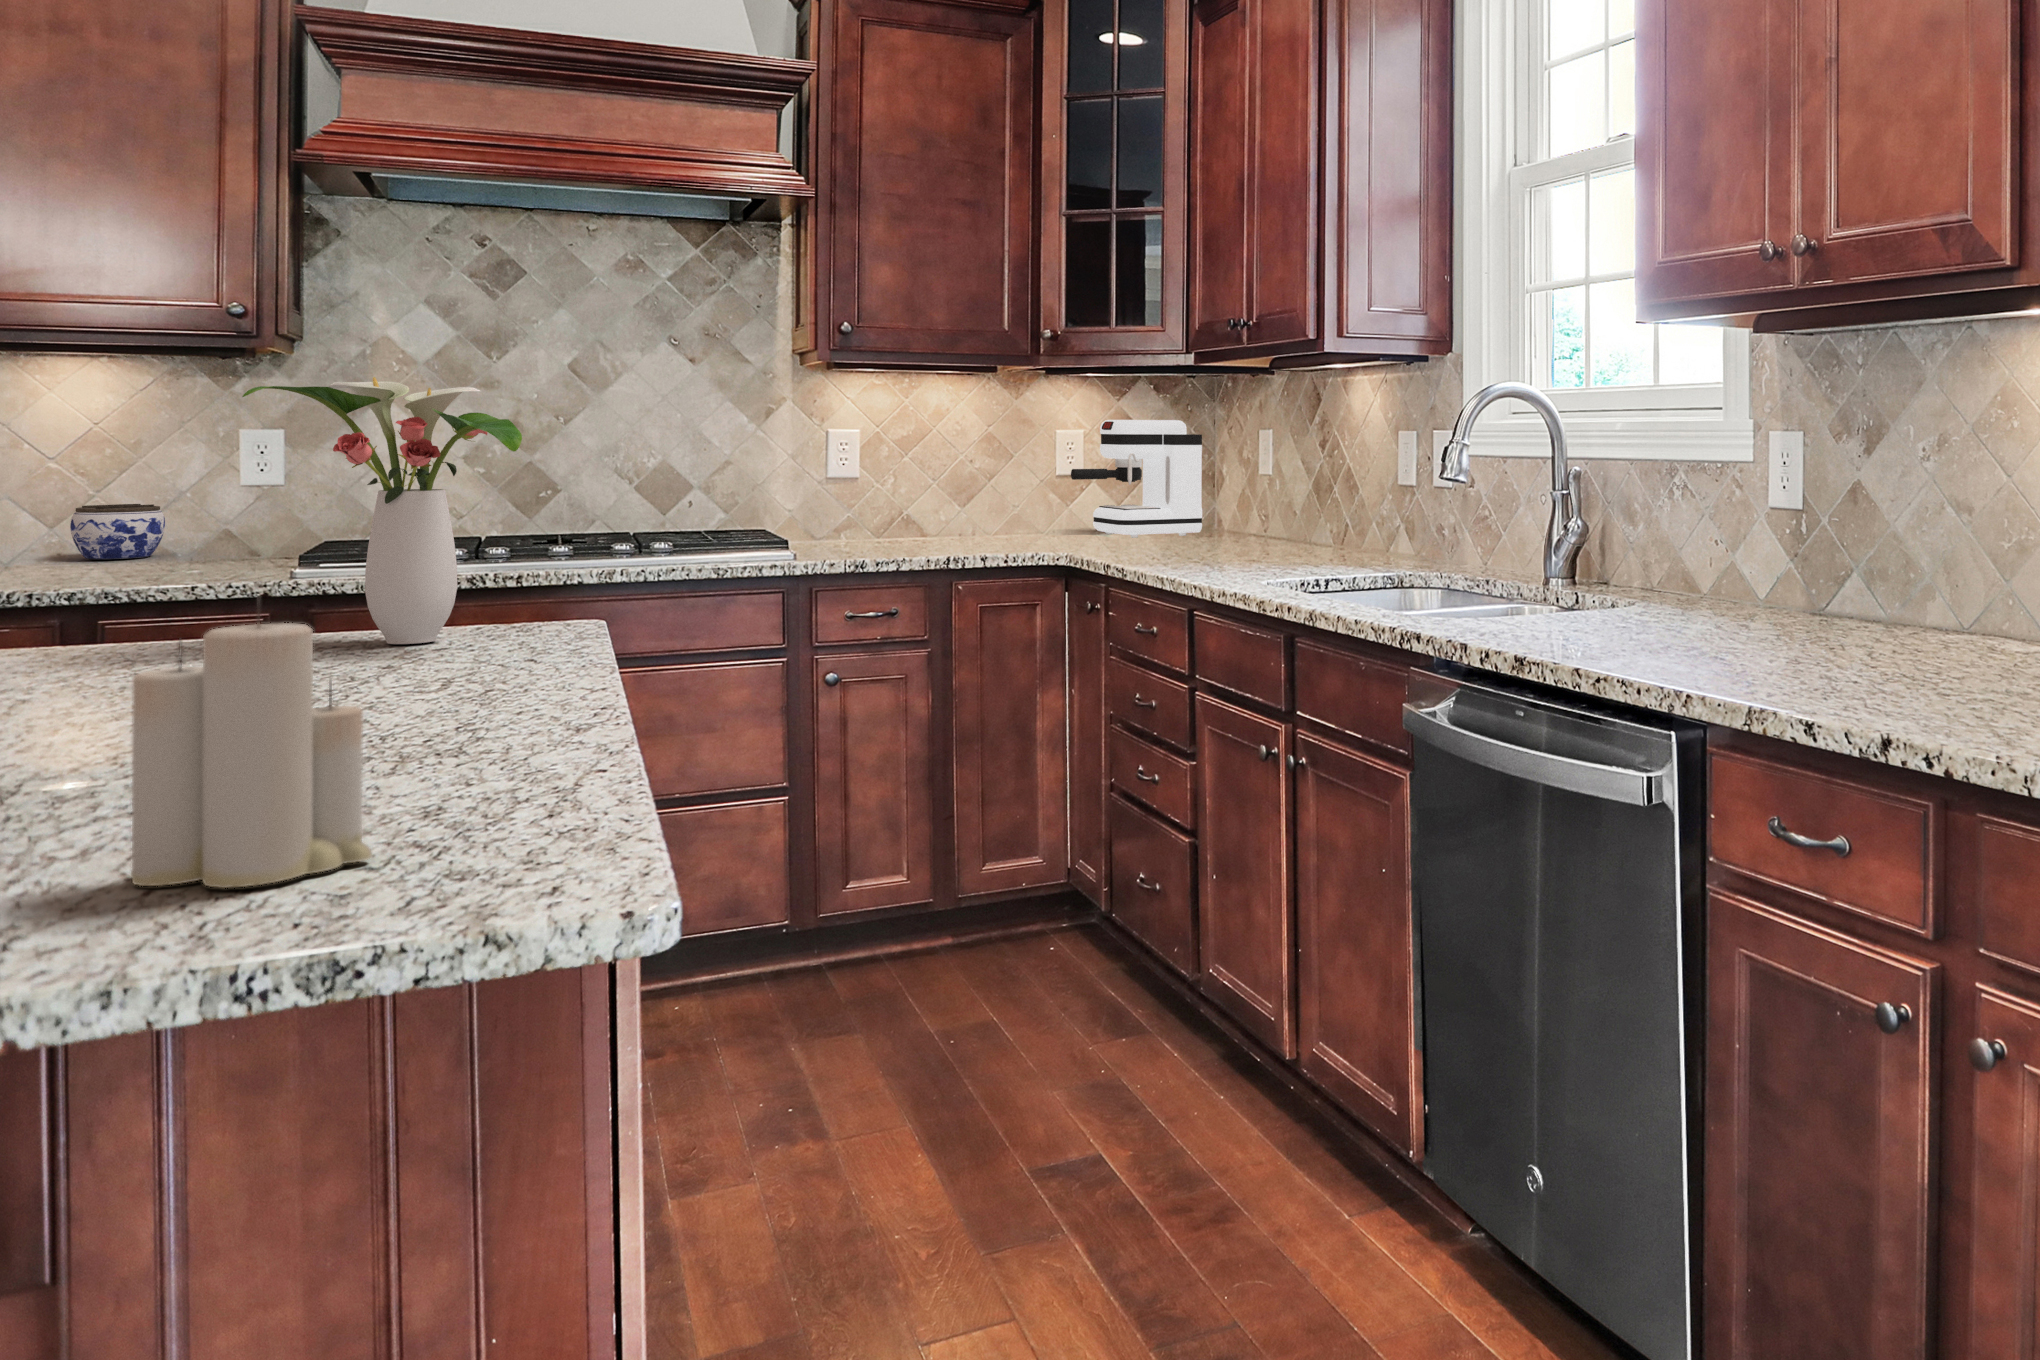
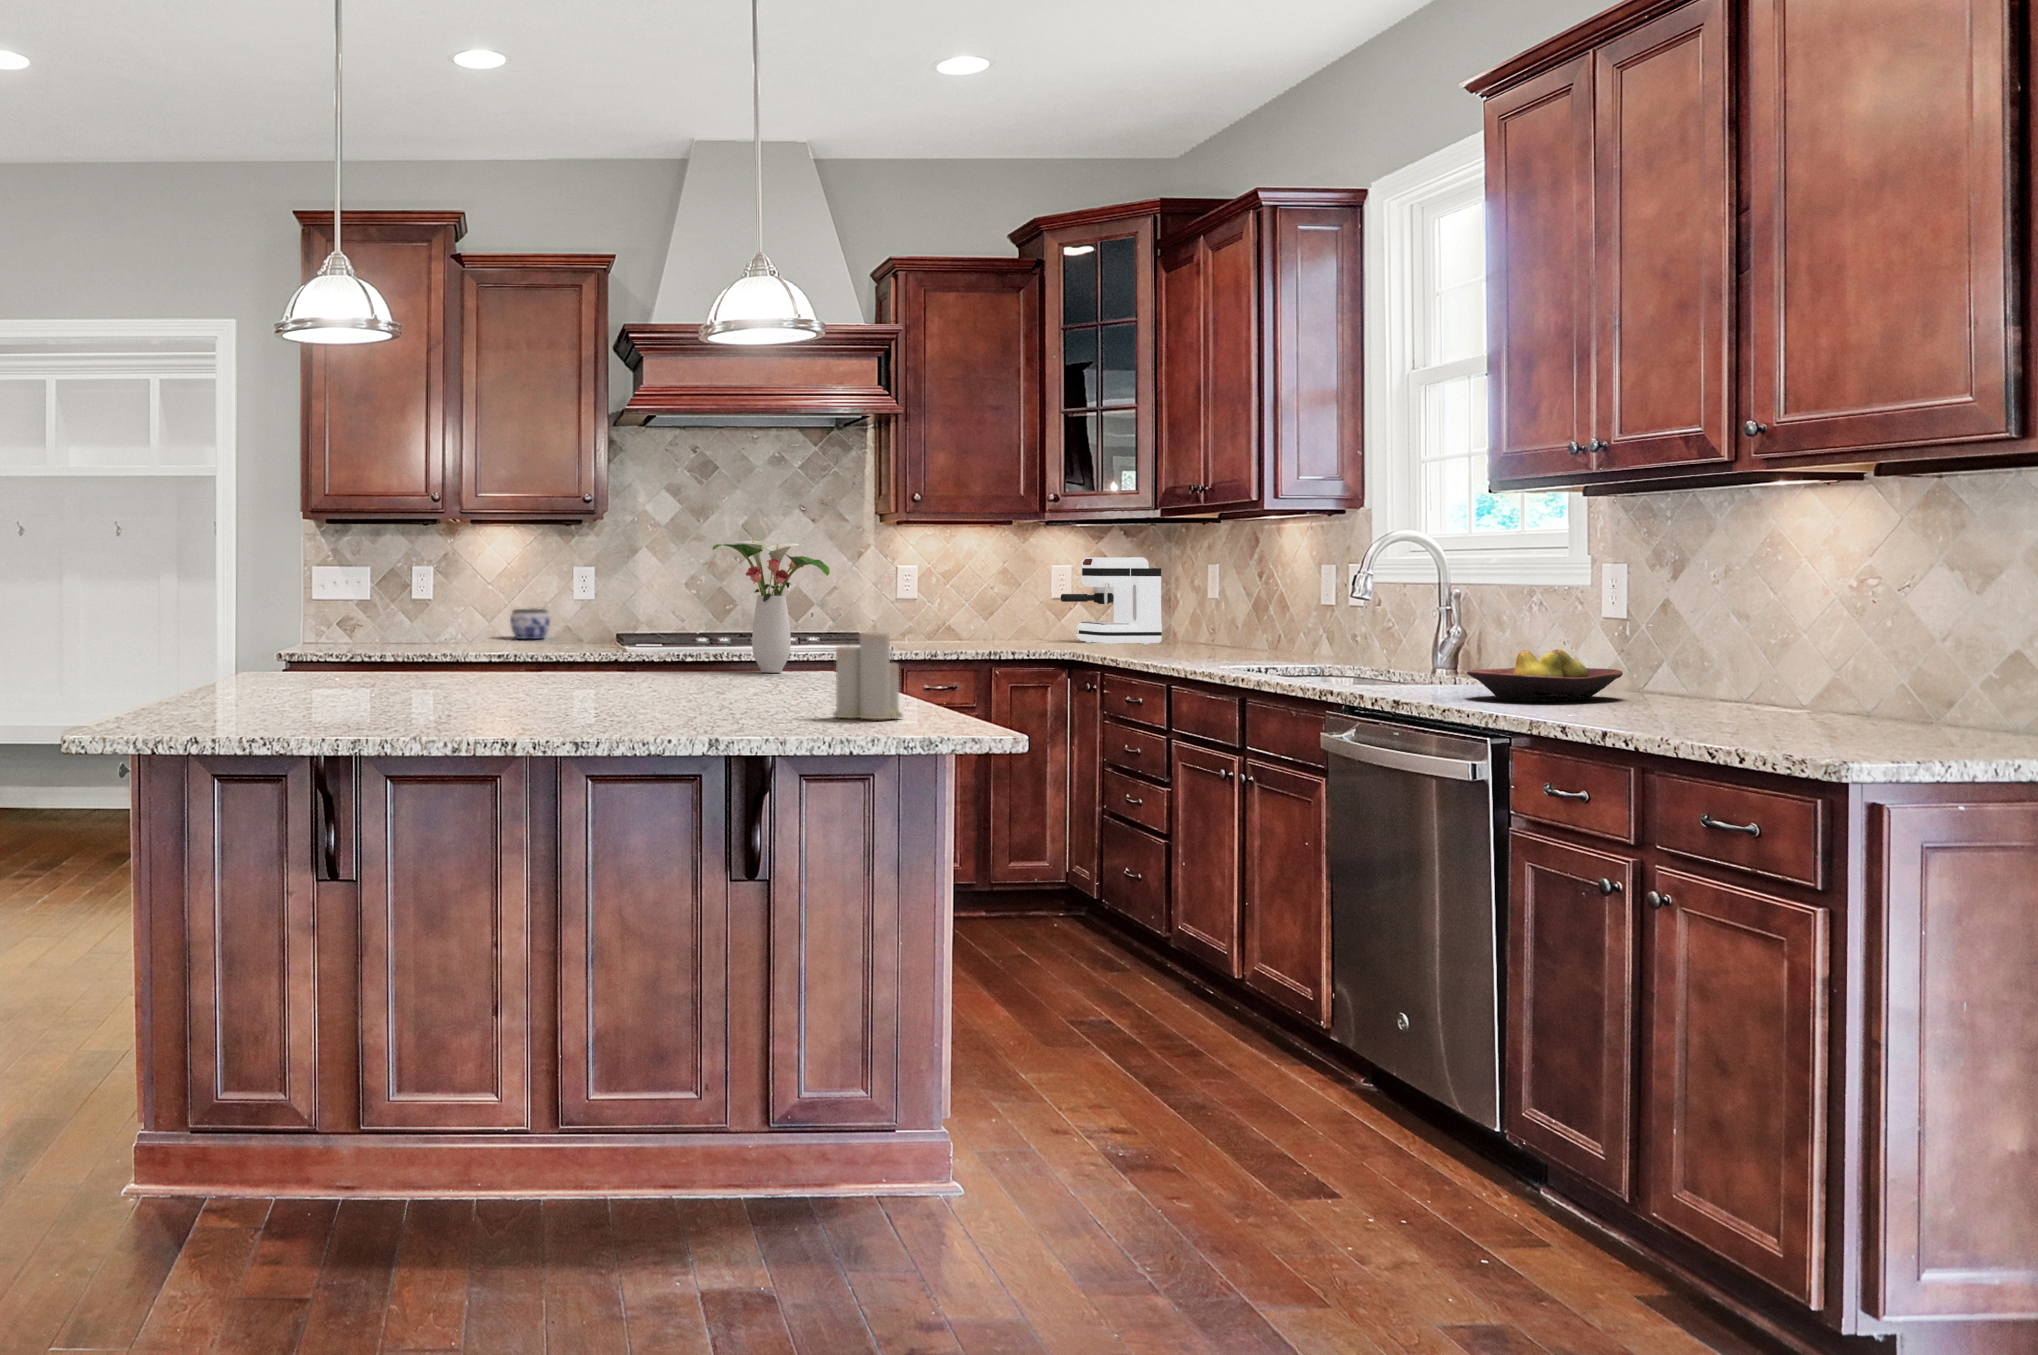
fruit bowl: none [1618,560,1813,647] -> present [1467,649,1623,702]

